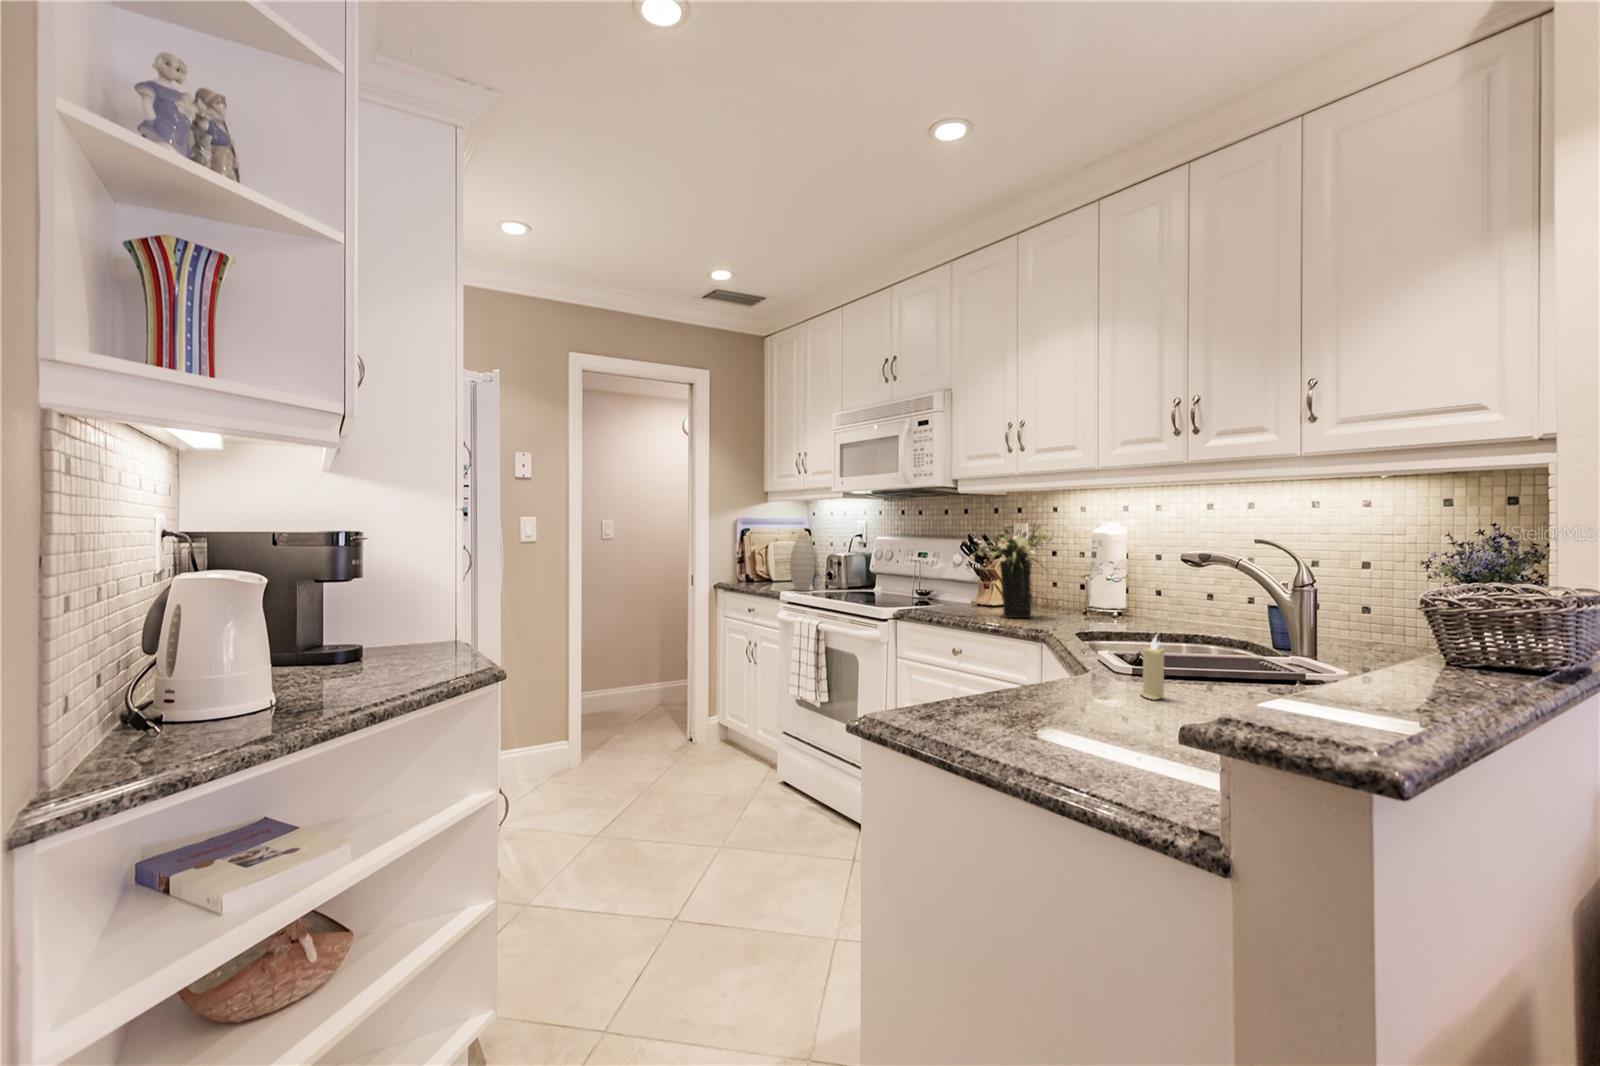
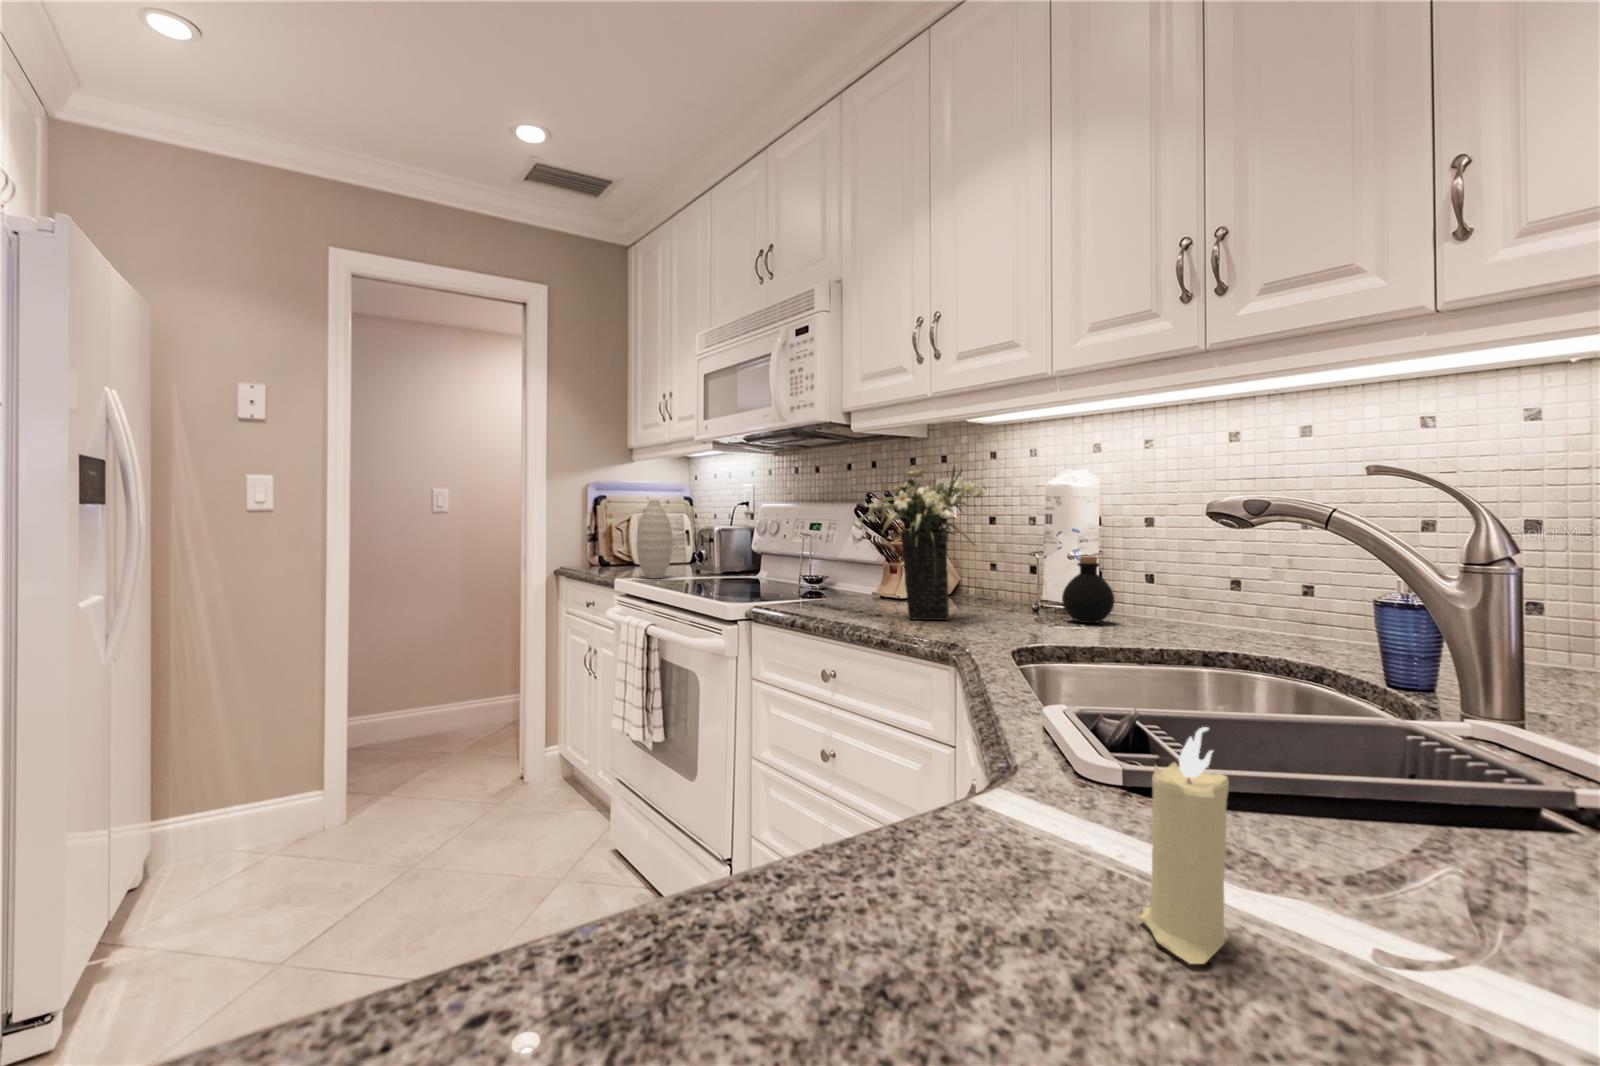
bottle: none [1103,579,1137,621] -> present [1062,556,1114,623]

